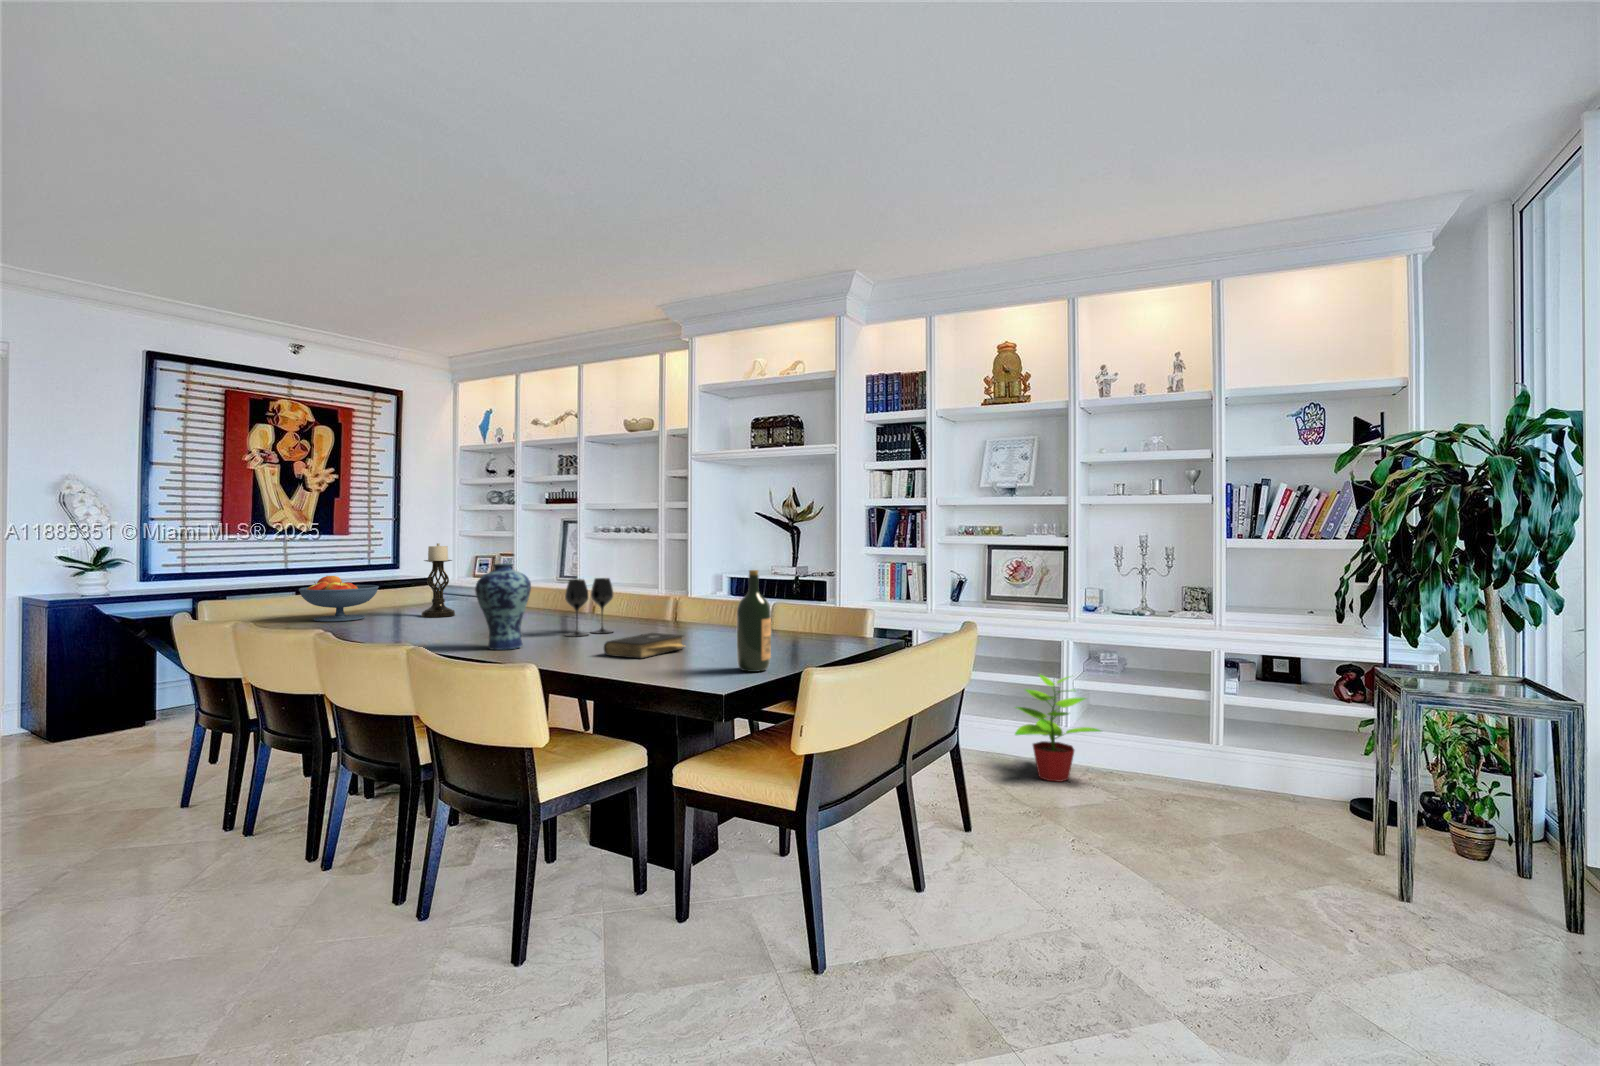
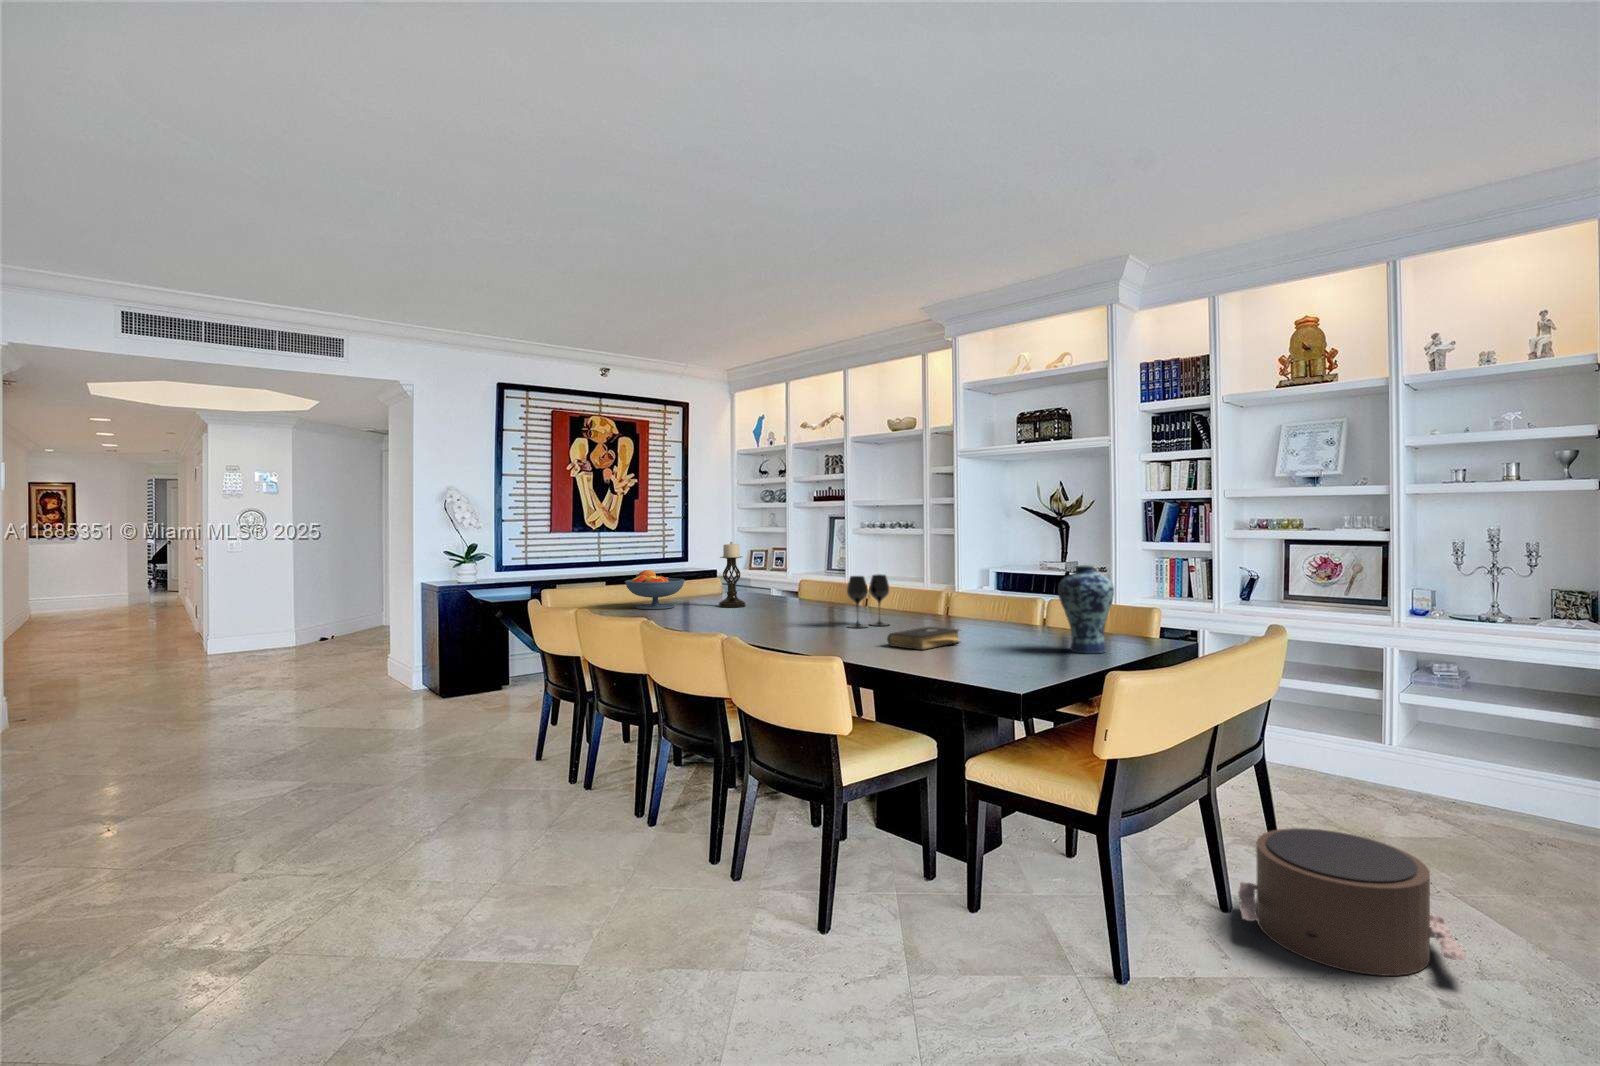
vase: present [475,563,531,650] -> present [1058,565,1114,653]
wine bottle: present [737,570,771,672] -> none [1015,570,1048,666]
potted plant: present [1015,674,1101,782] -> none [1319,681,1434,805]
pouf: none [948,815,1138,955] -> present [1238,828,1466,976]

